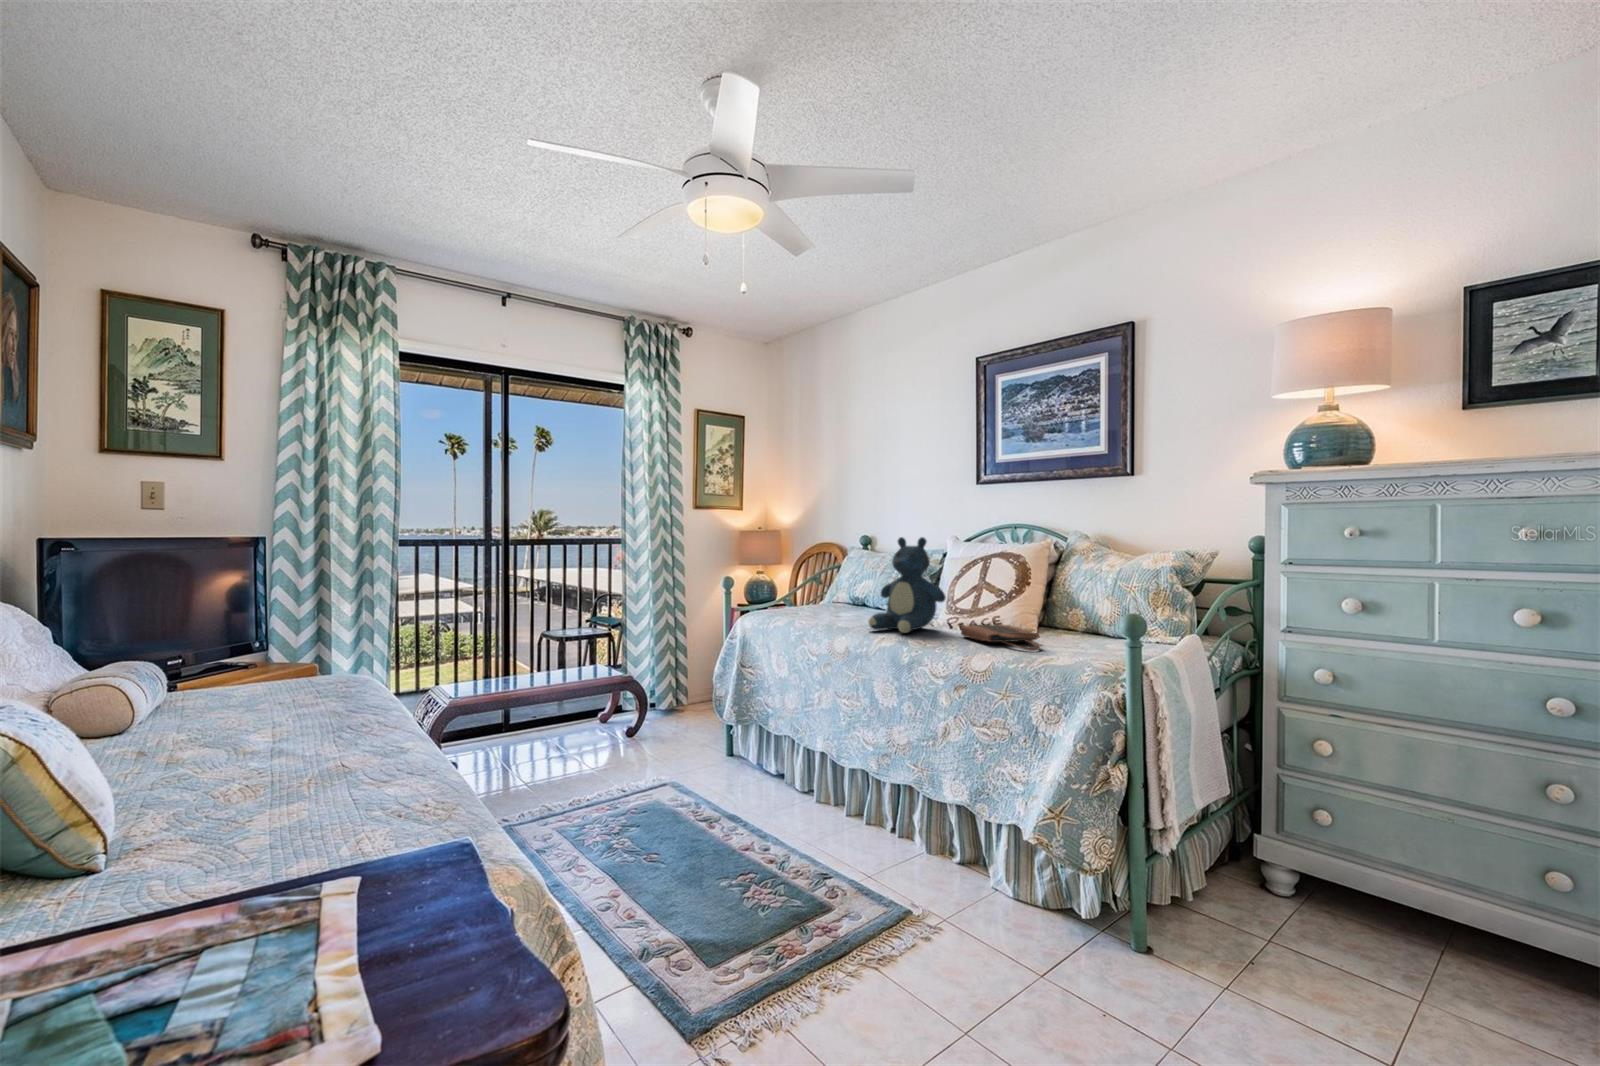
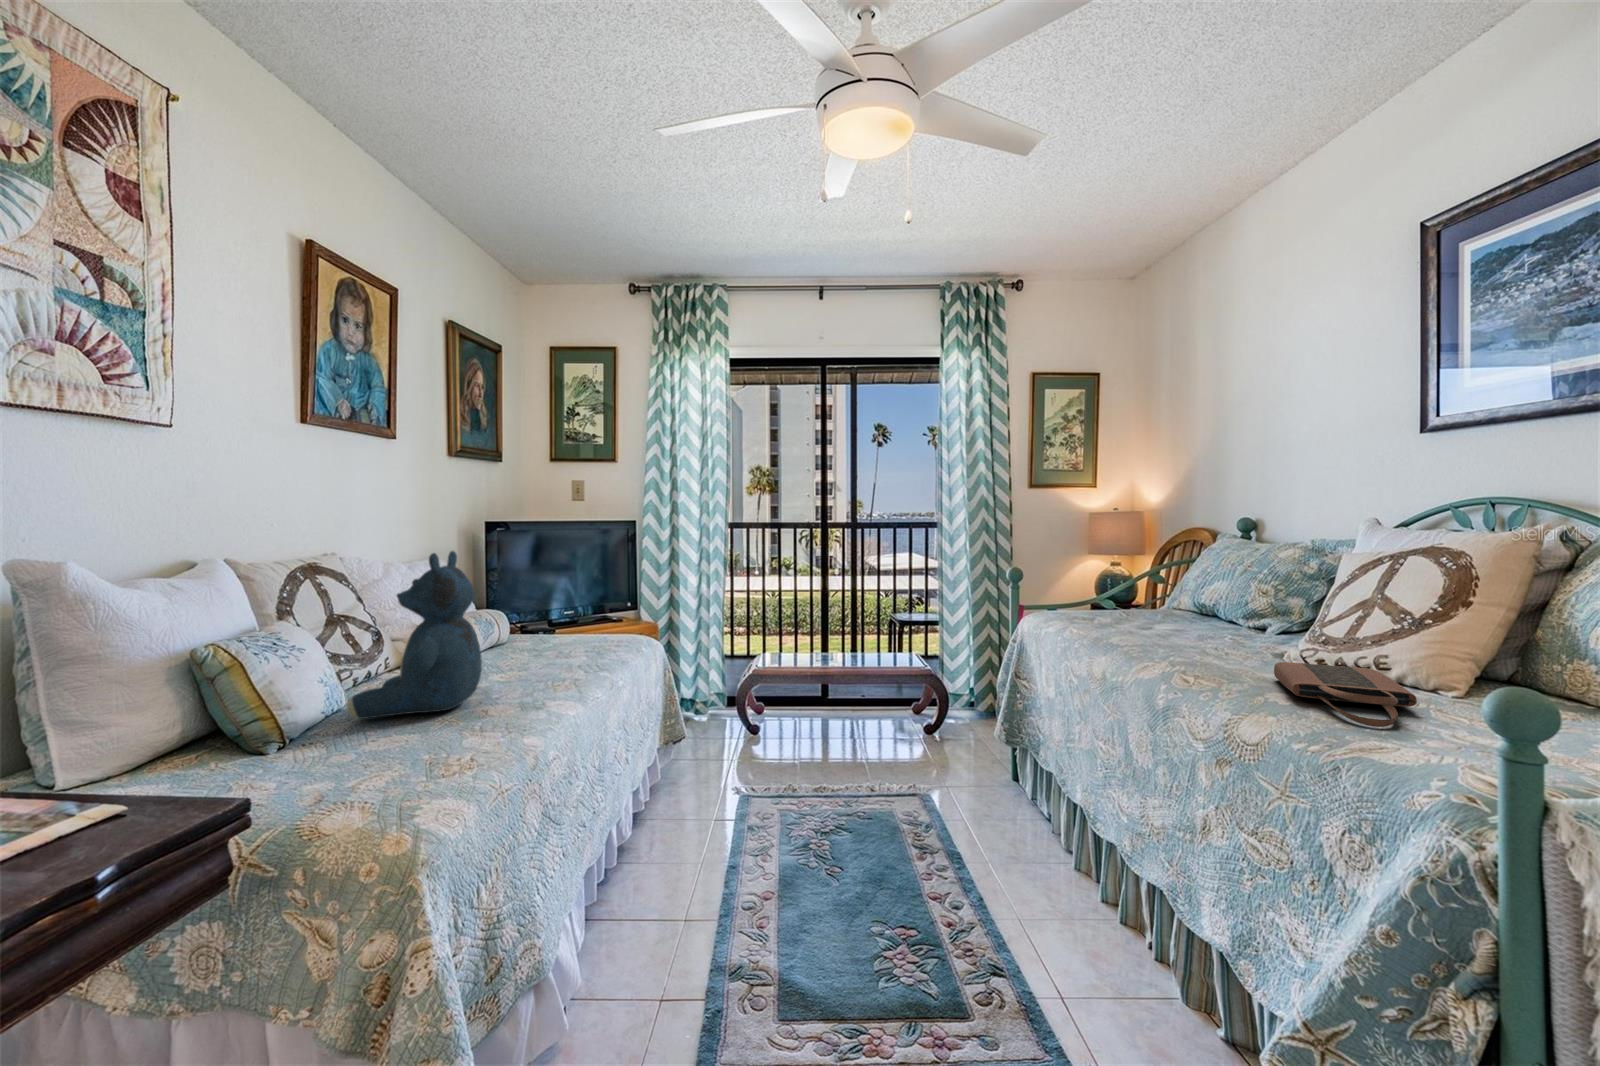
teddy bear: present [869,537,946,633] -> present [347,551,482,719]

